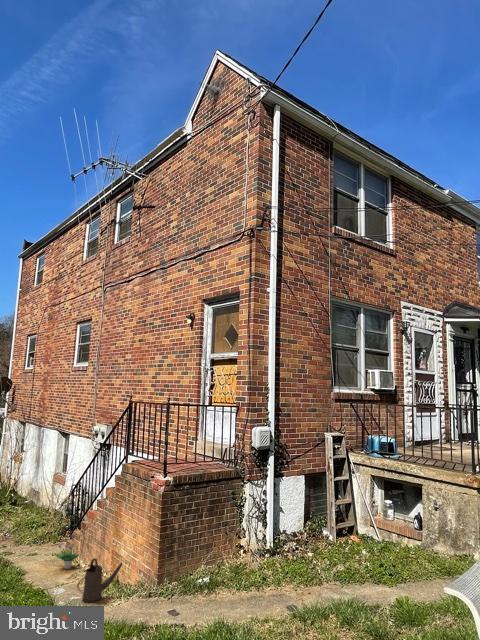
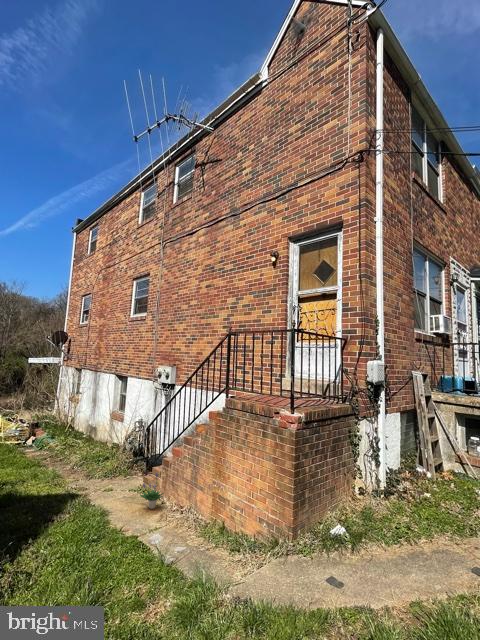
watering can: present [77,558,122,603] -> none [187,505,233,558]

